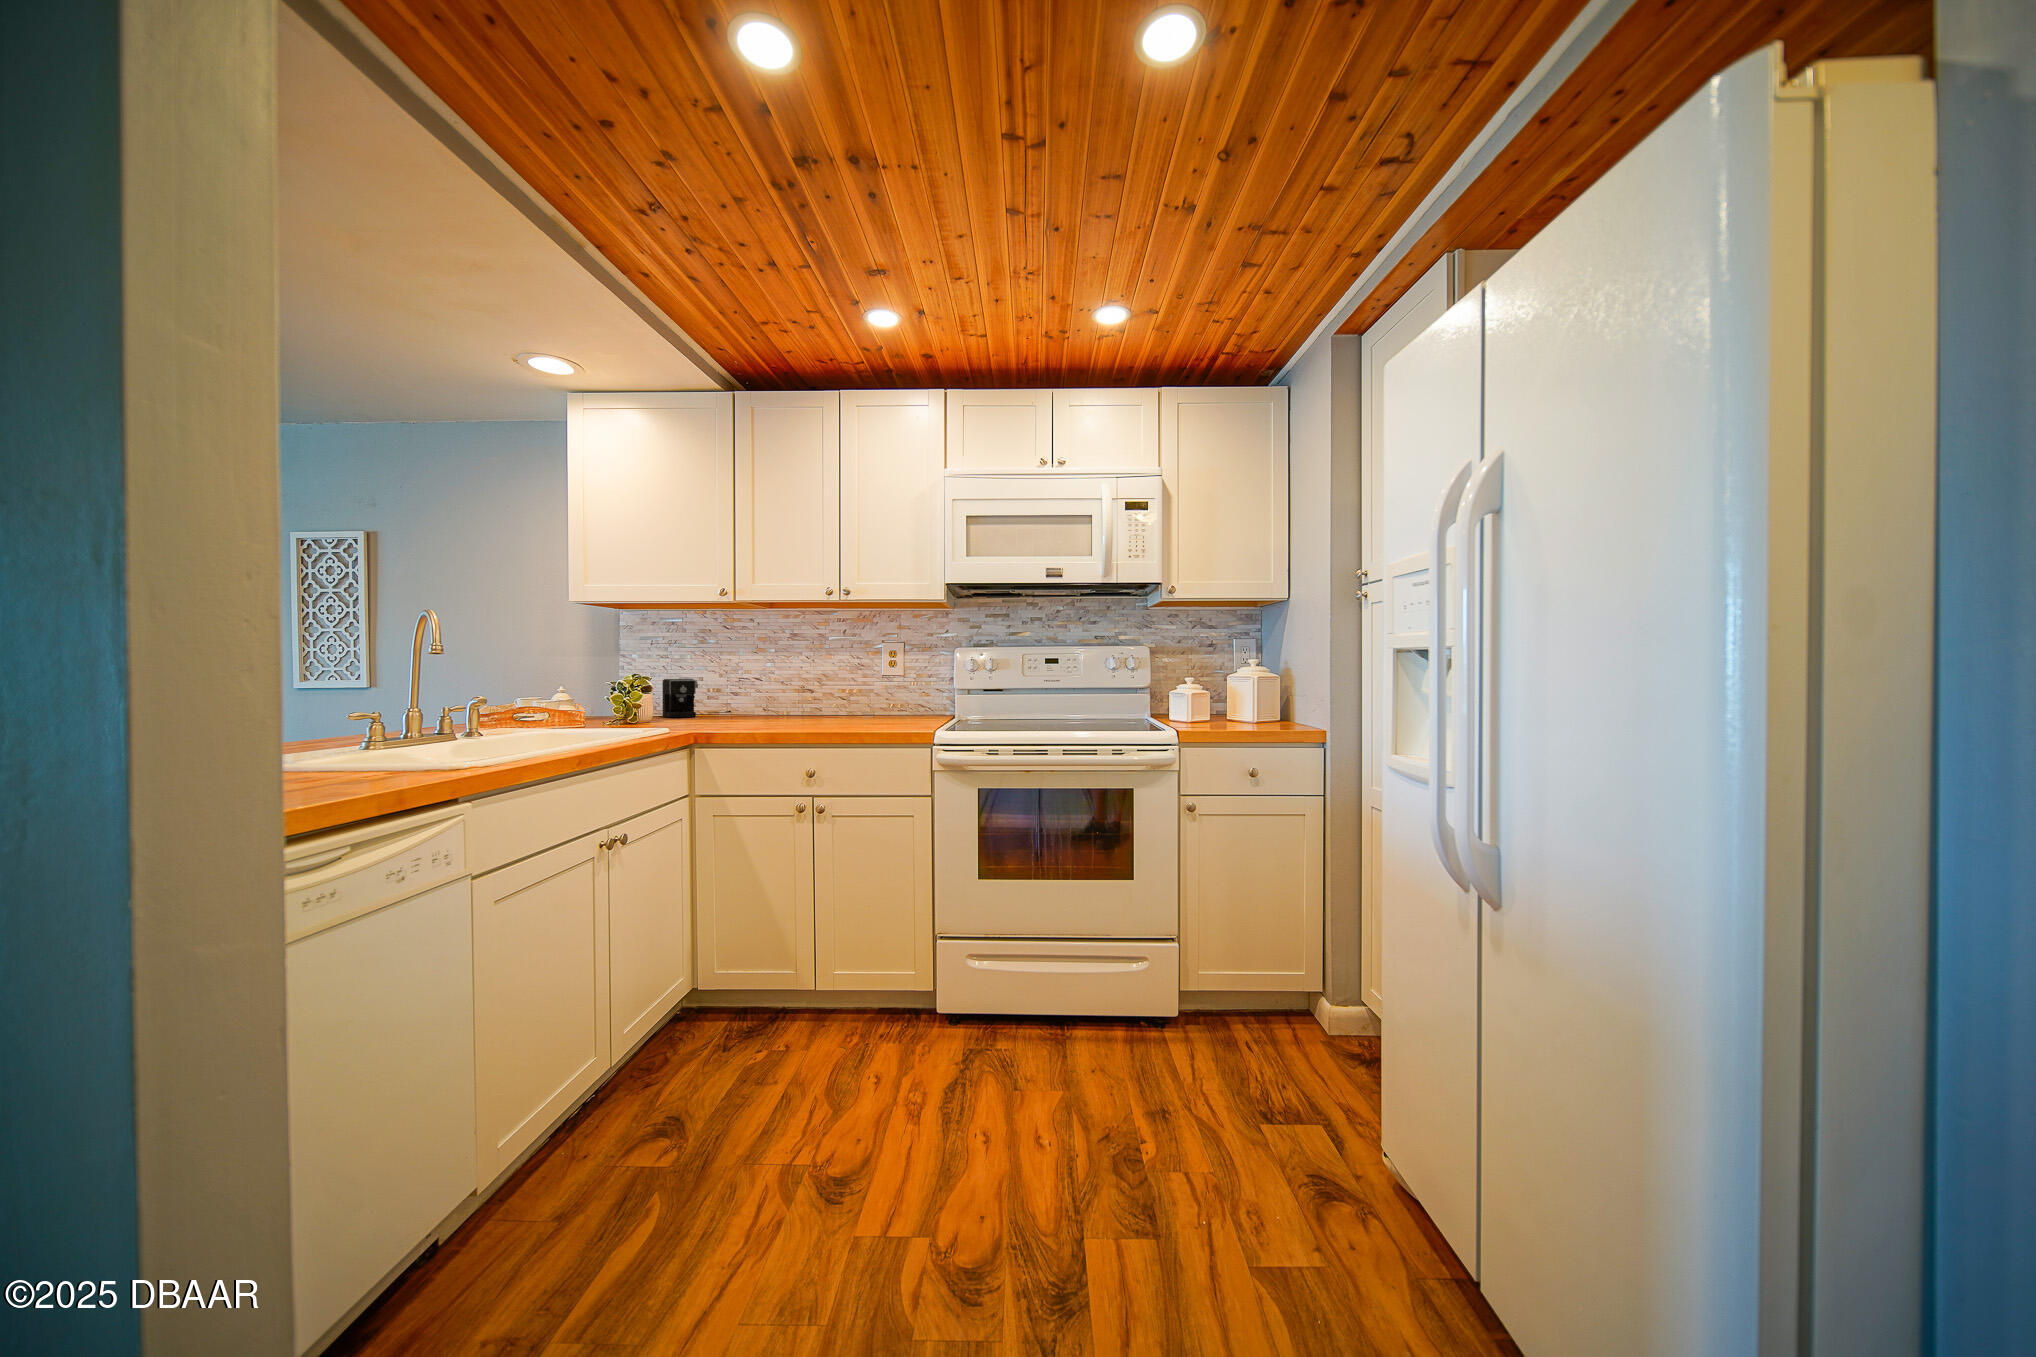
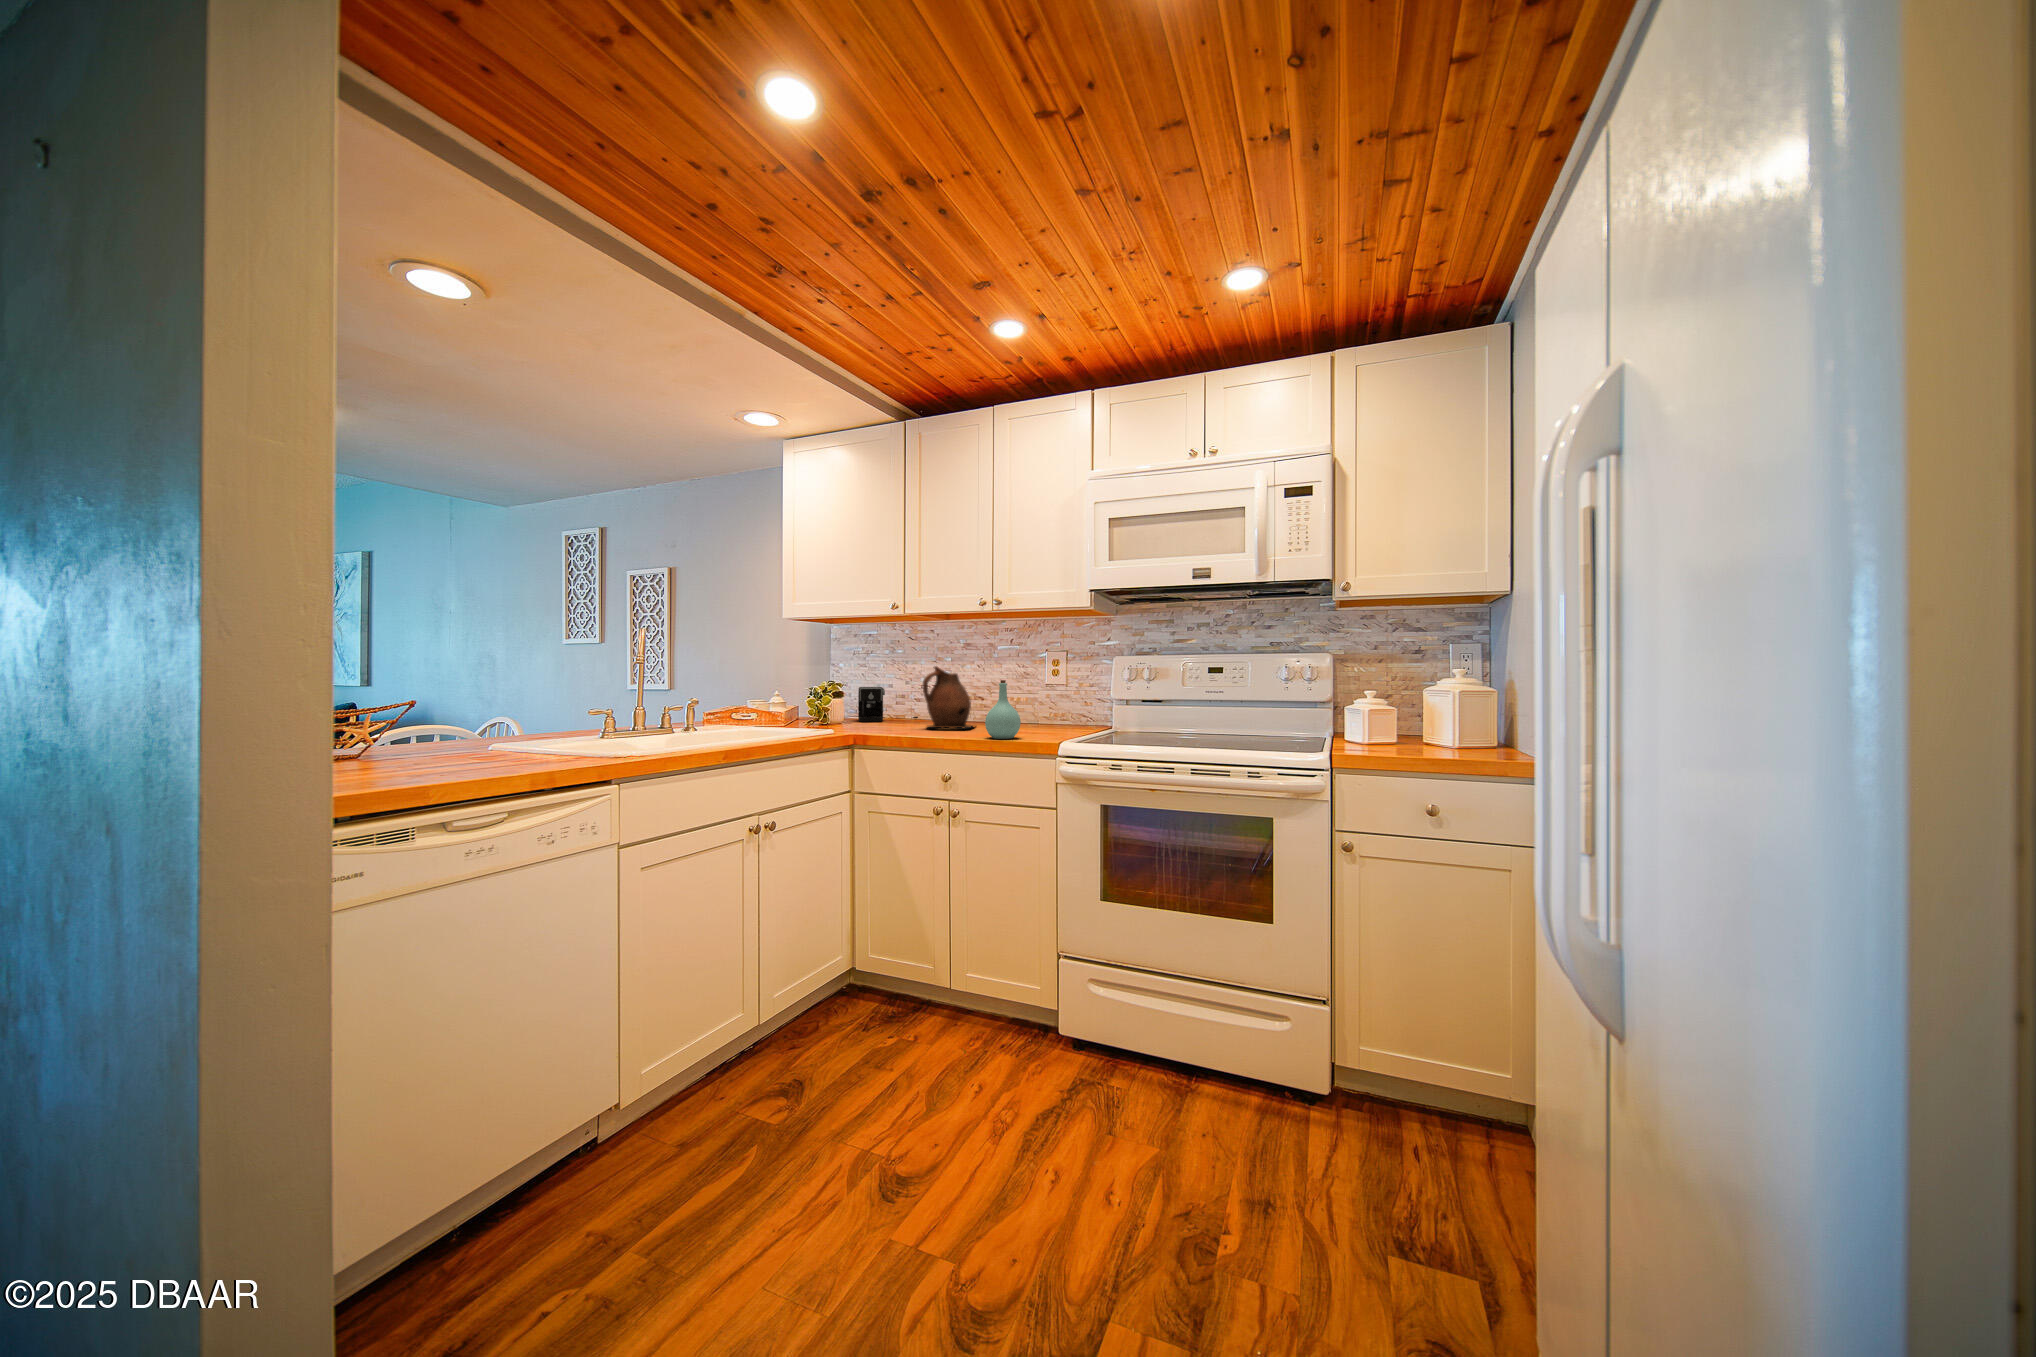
ceramic pitcher: none [762,657,816,723] -> present [923,666,973,728]
bottle: none [850,671,887,730] -> present [985,680,1021,739]

